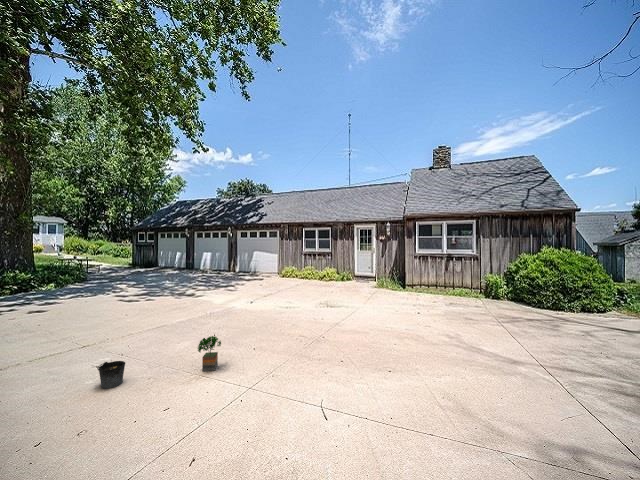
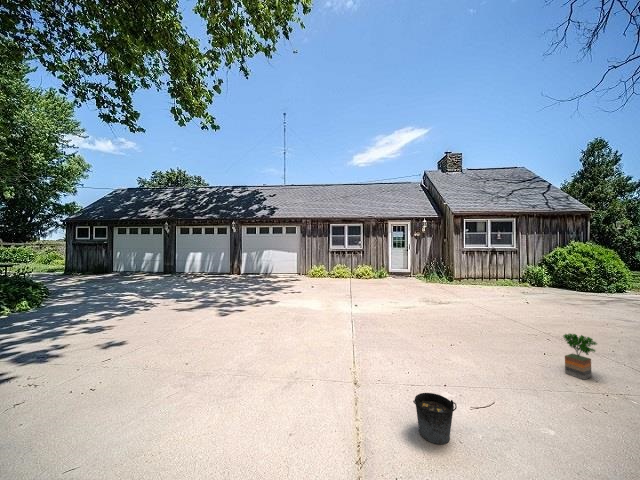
bucket: present [97,361,125,389] -> present [413,393,457,444]

